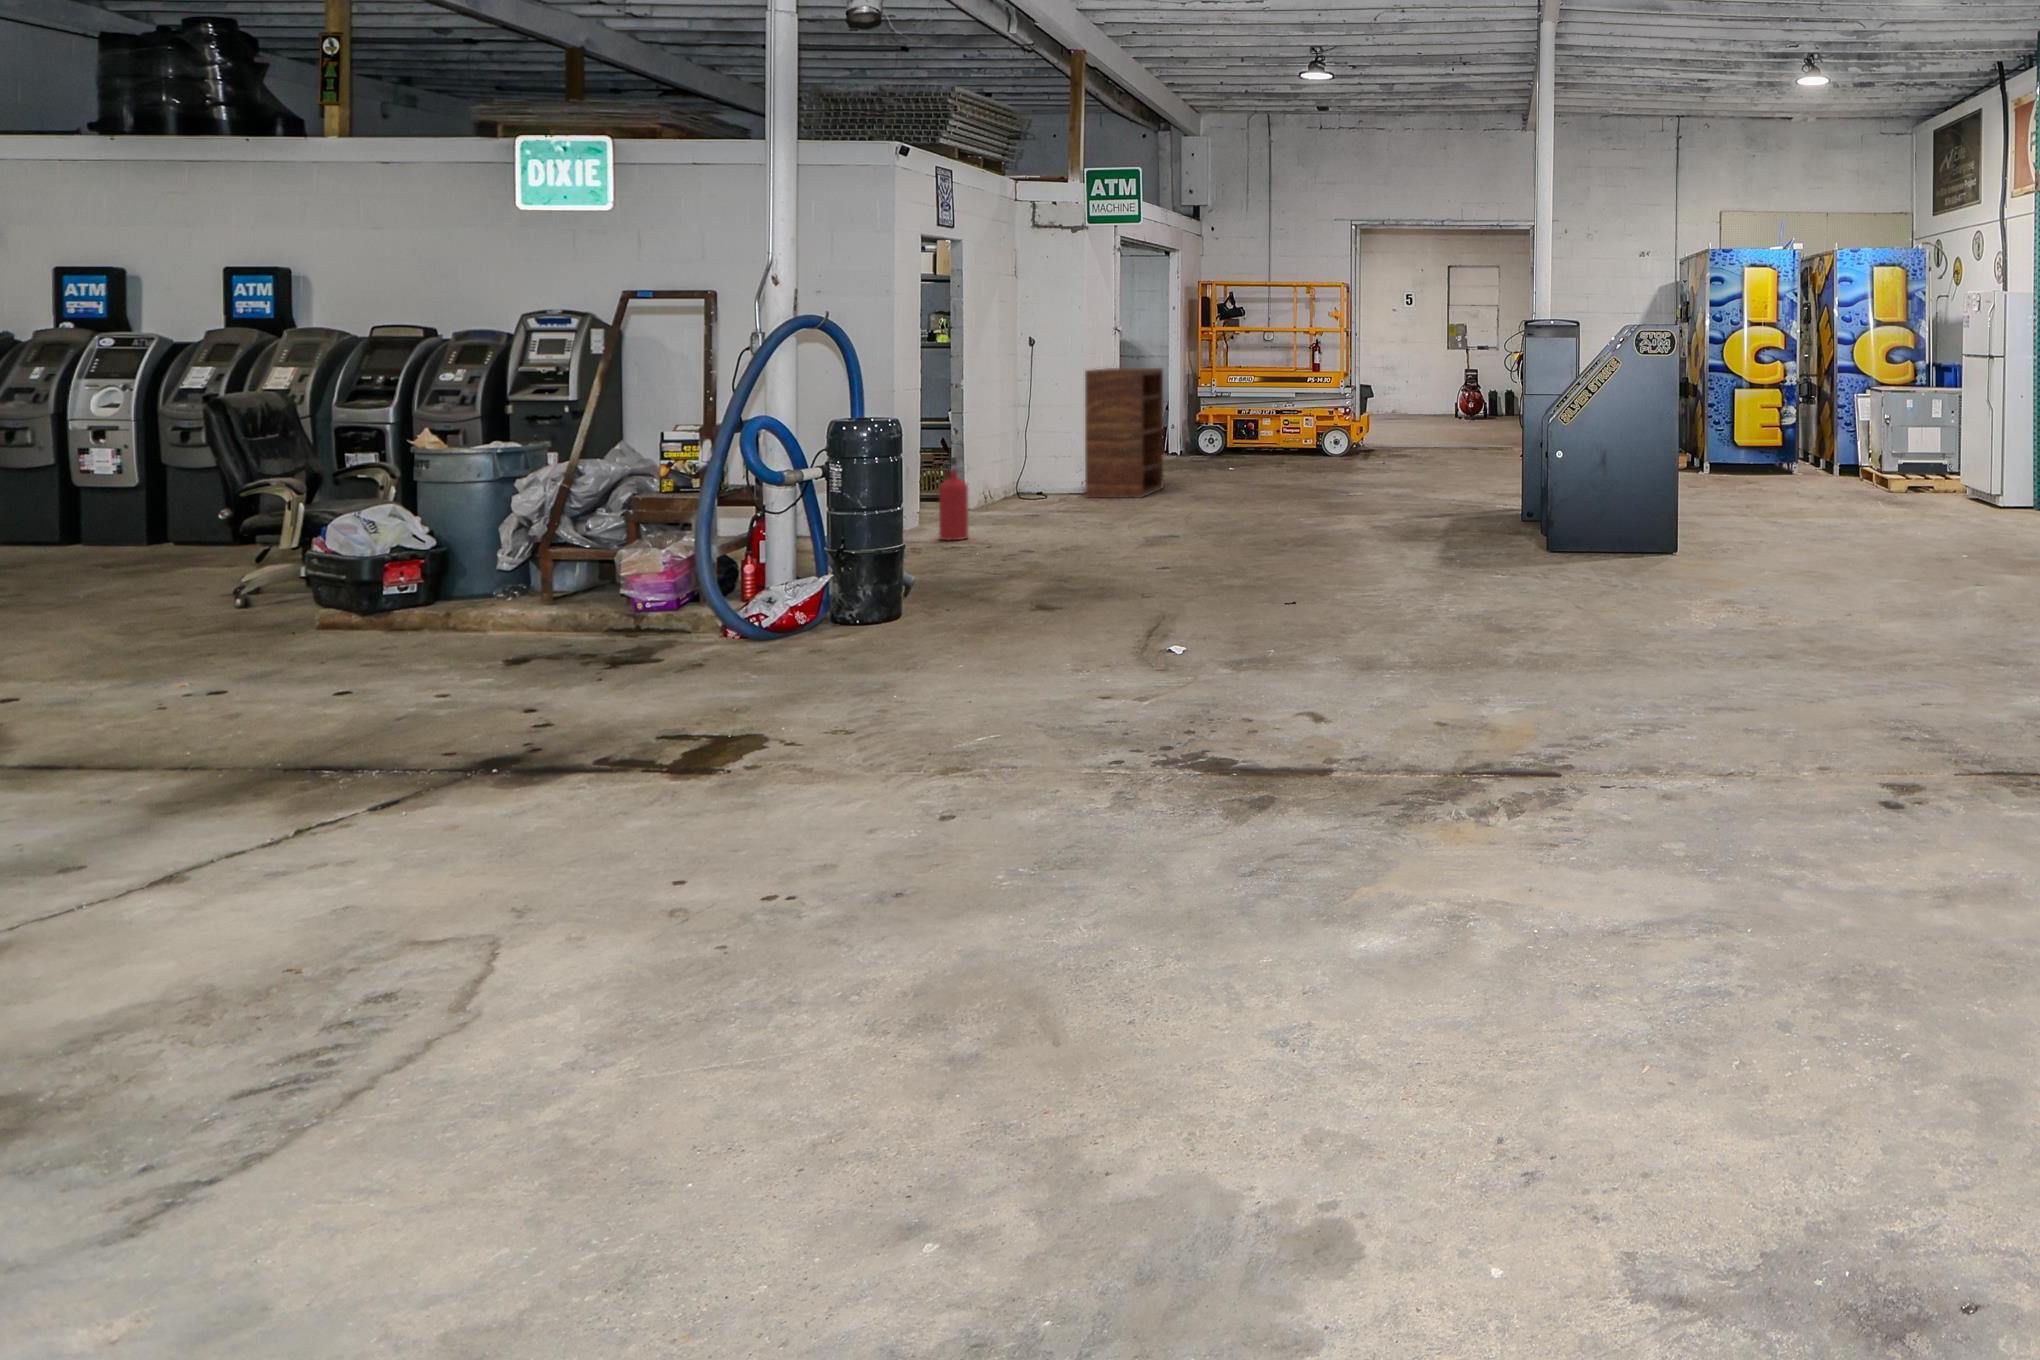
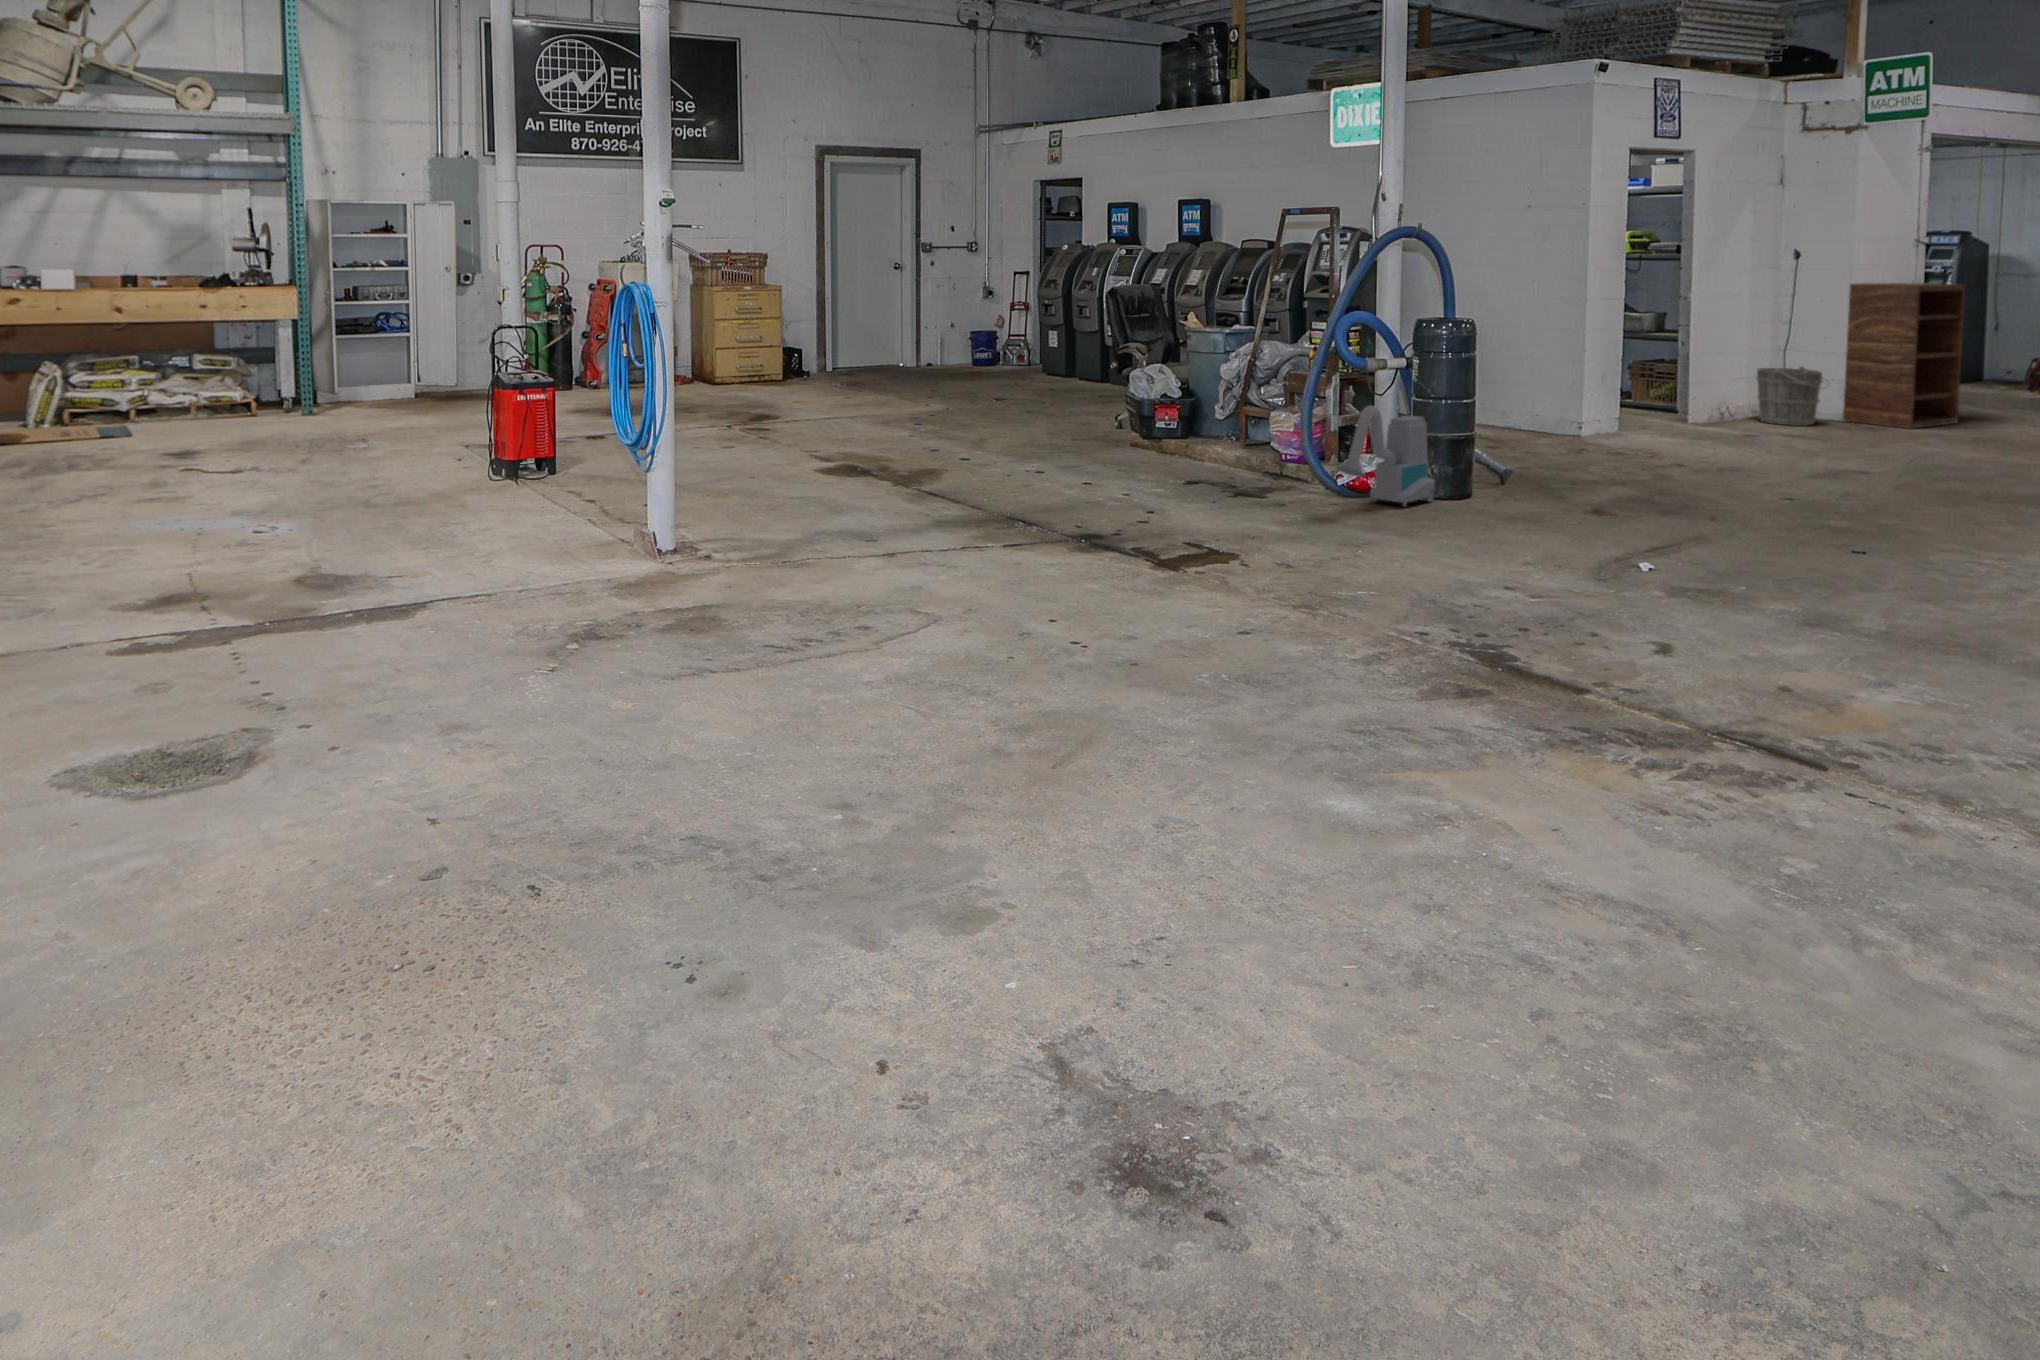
bucket: none [1018,449,1080,507] -> present [1756,366,1829,426]
fire extinguisher: present [939,457,968,540] -> none [1618,362,1652,442]
vacuum cleaner: none [809,529,888,643] -> present [1337,406,1435,507]

